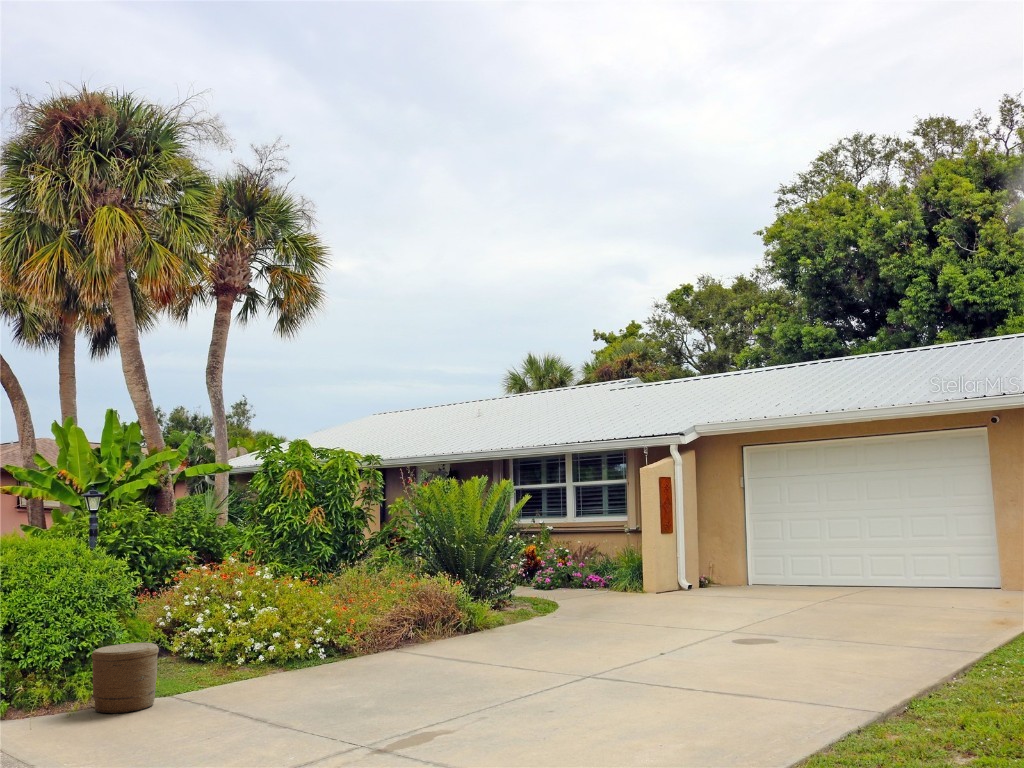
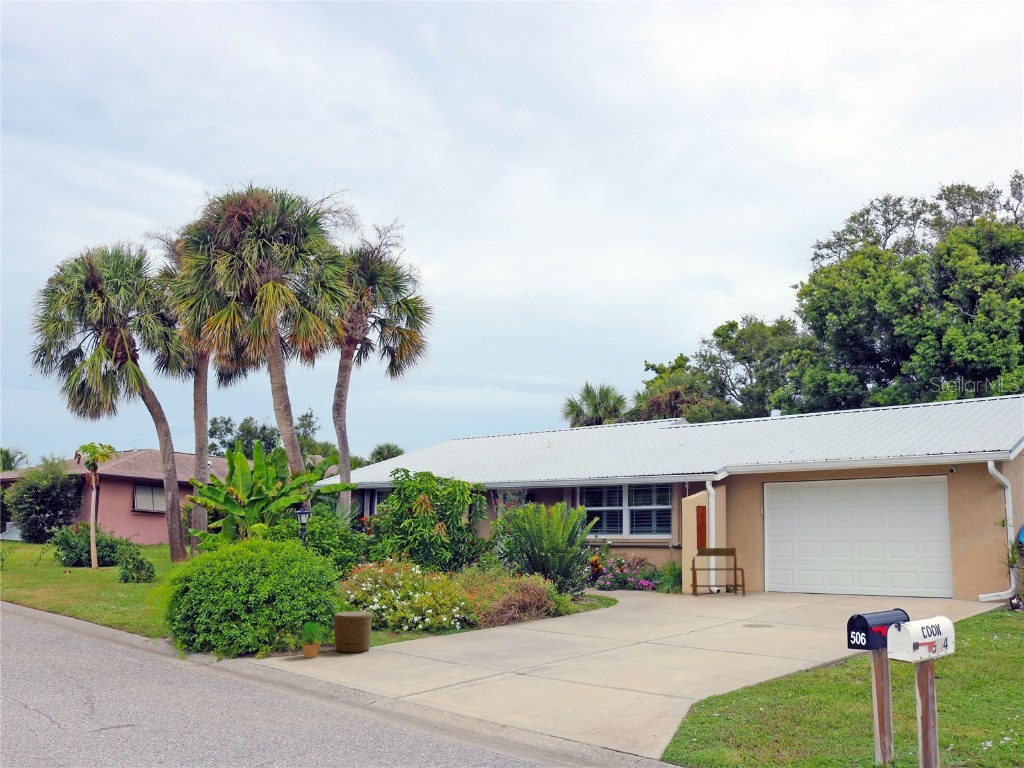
bench: none [657,528,729,594] -> present [690,548,745,596]
potted plant: none [19,664,67,727] -> present [299,622,323,658]

